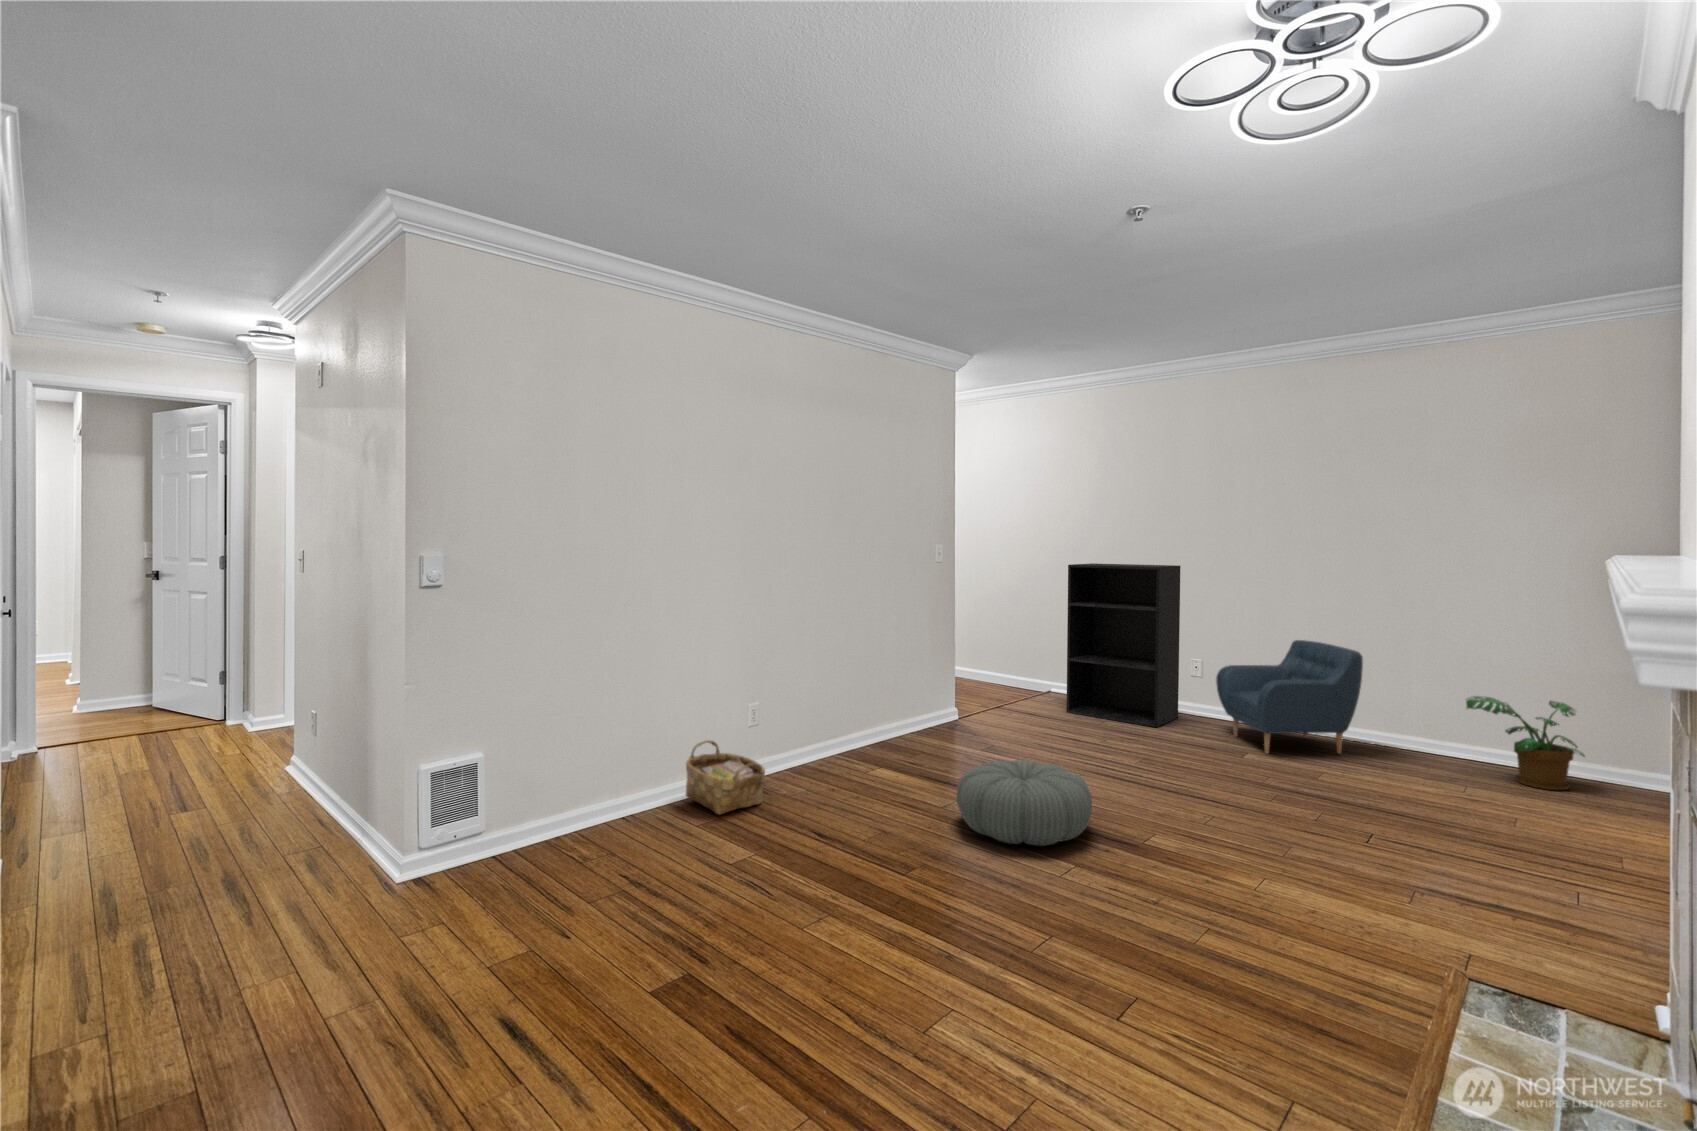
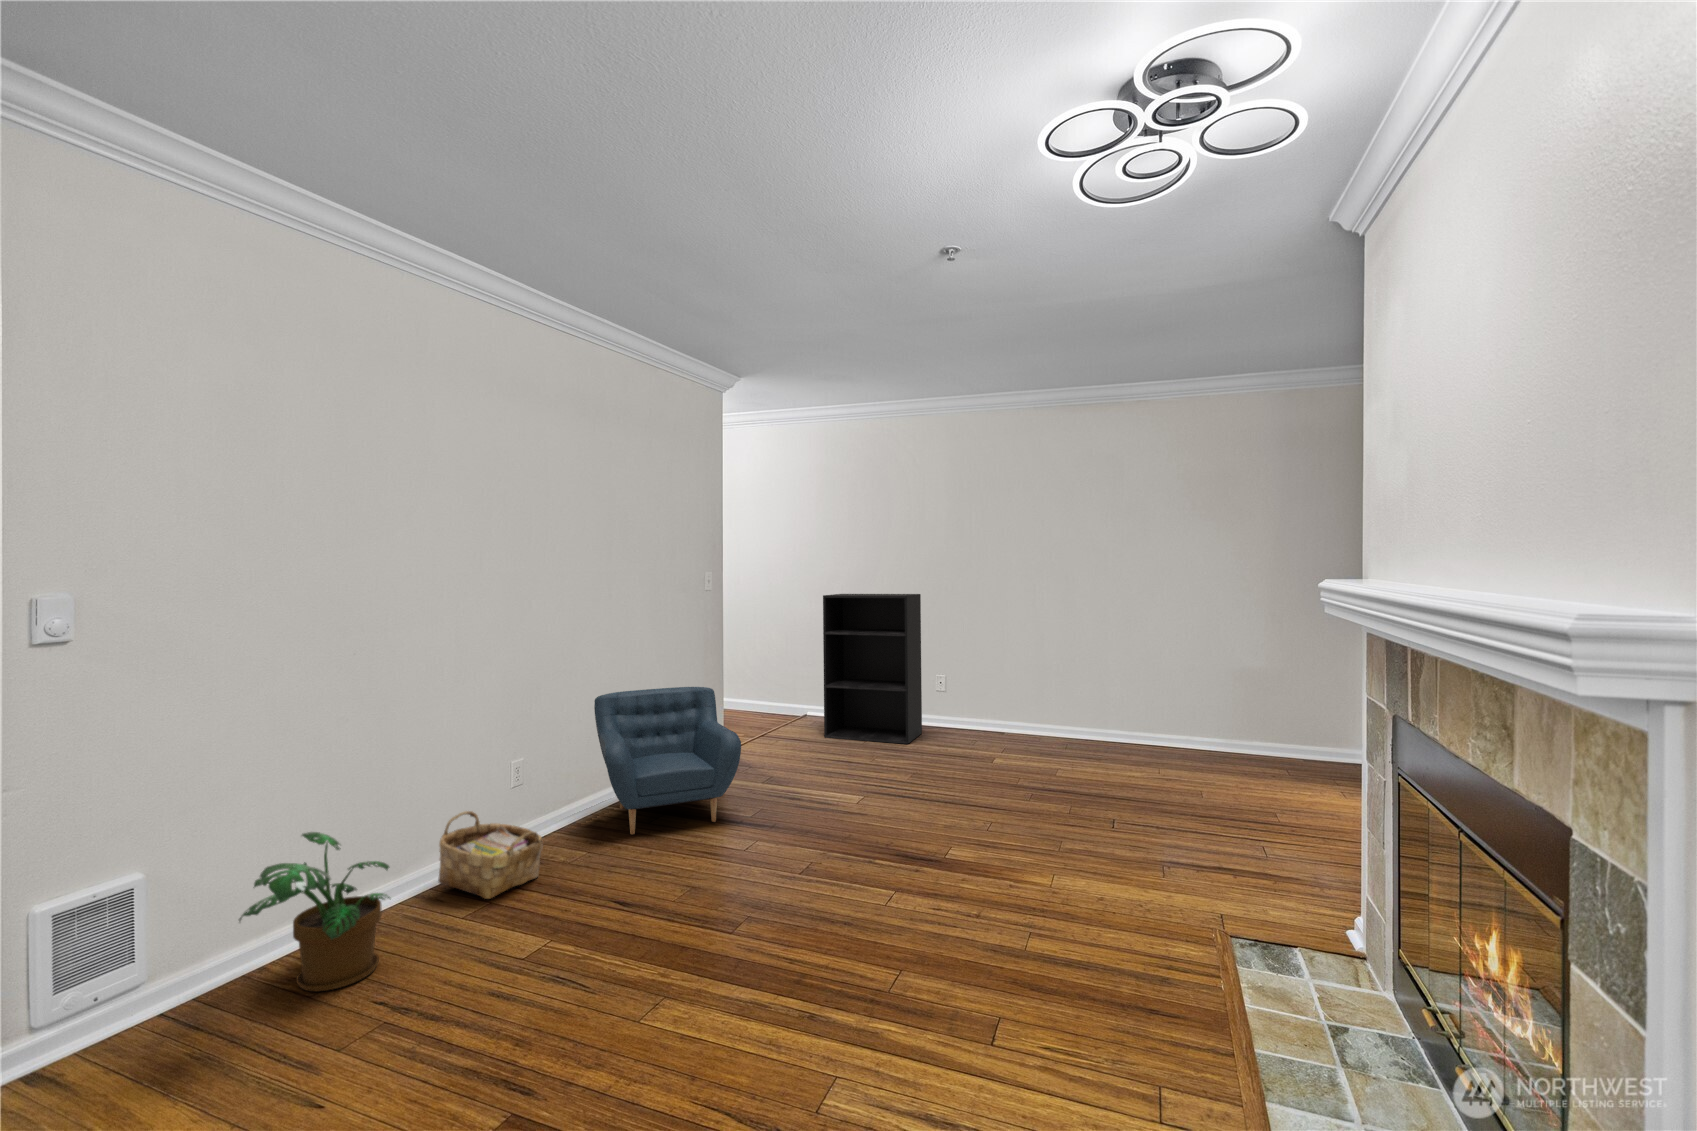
armchair: present [1216,640,1363,754] -> present [594,687,741,834]
potted plant: present [1466,696,1585,790] -> present [239,832,389,991]
pouf: present [956,760,1092,846] -> none [762,791,895,879]

